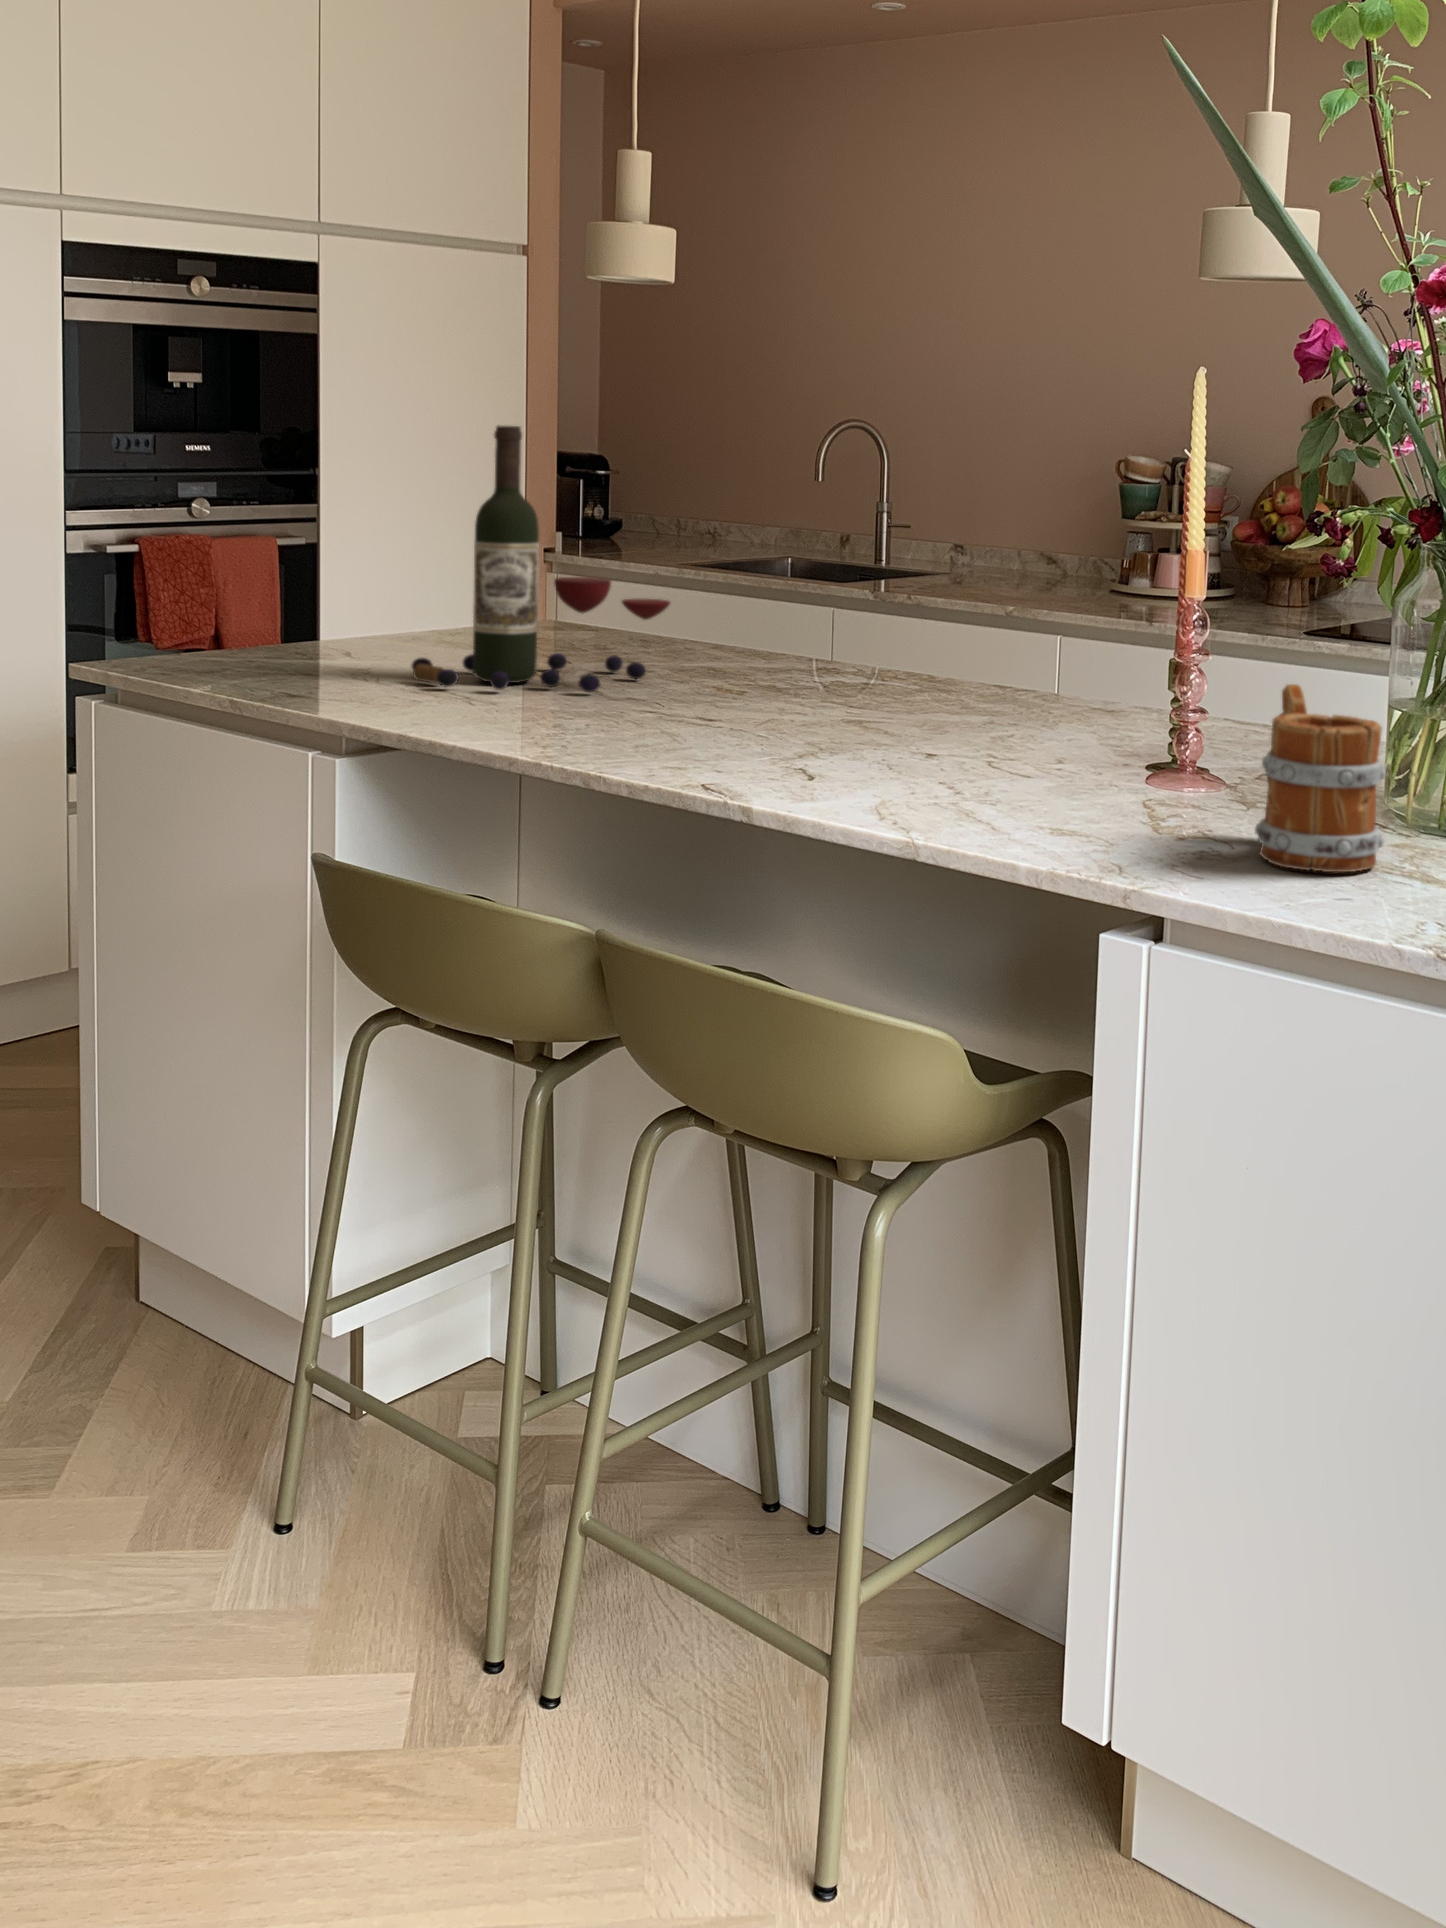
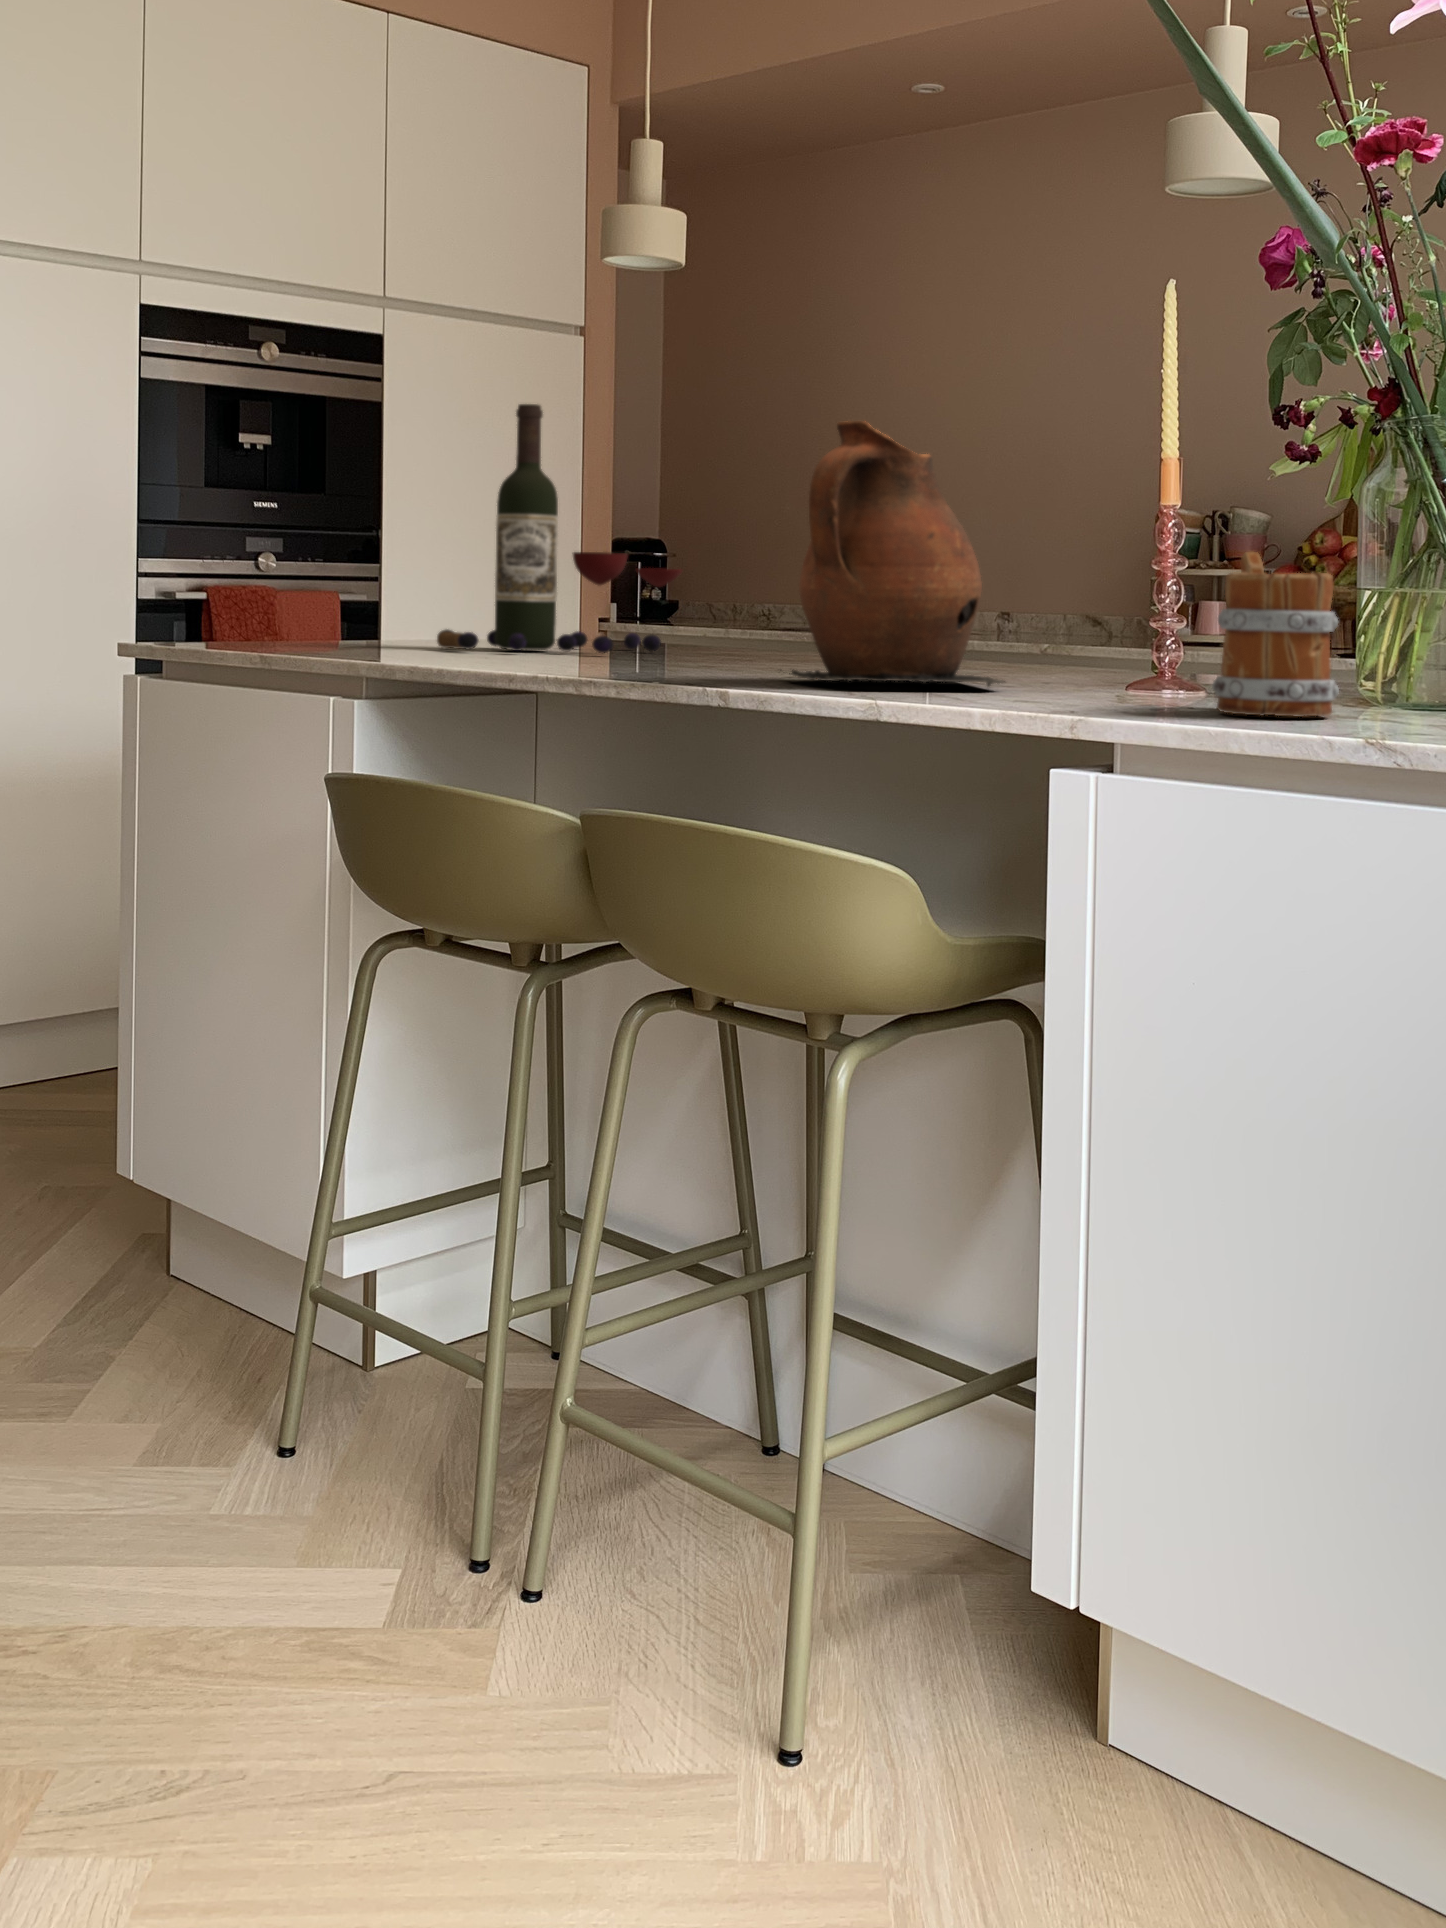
ceramic pitcher: none [791,516,1031,796] -> present [780,421,1004,687]

